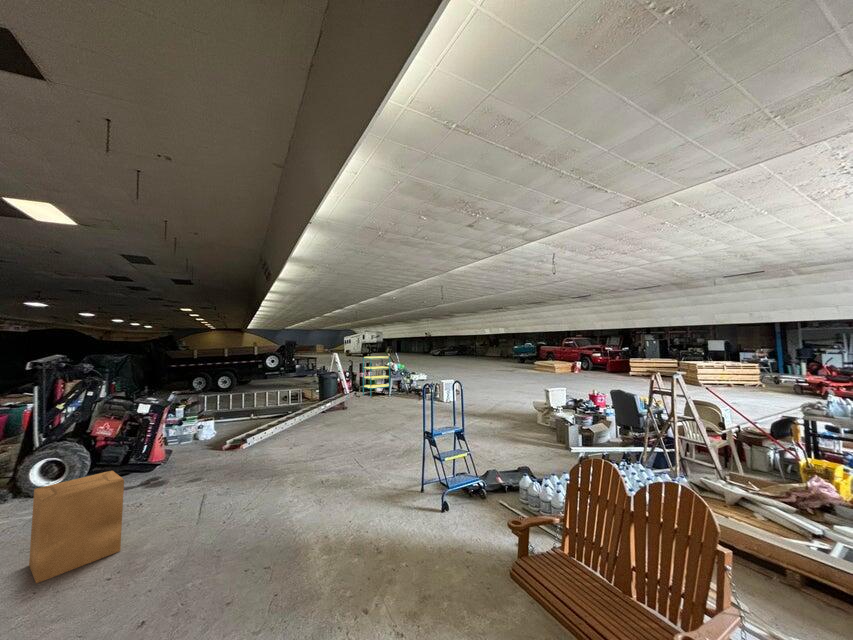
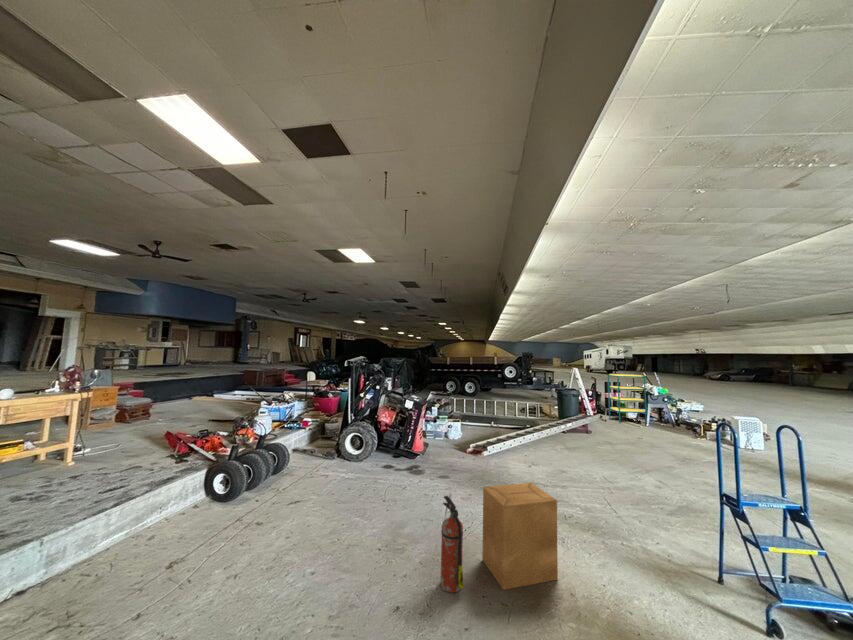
cardboard box: present [29,471,124,583] -> present [482,483,558,590]
fire extinguisher: none [207,486,233,573] -> present [441,496,464,593]

